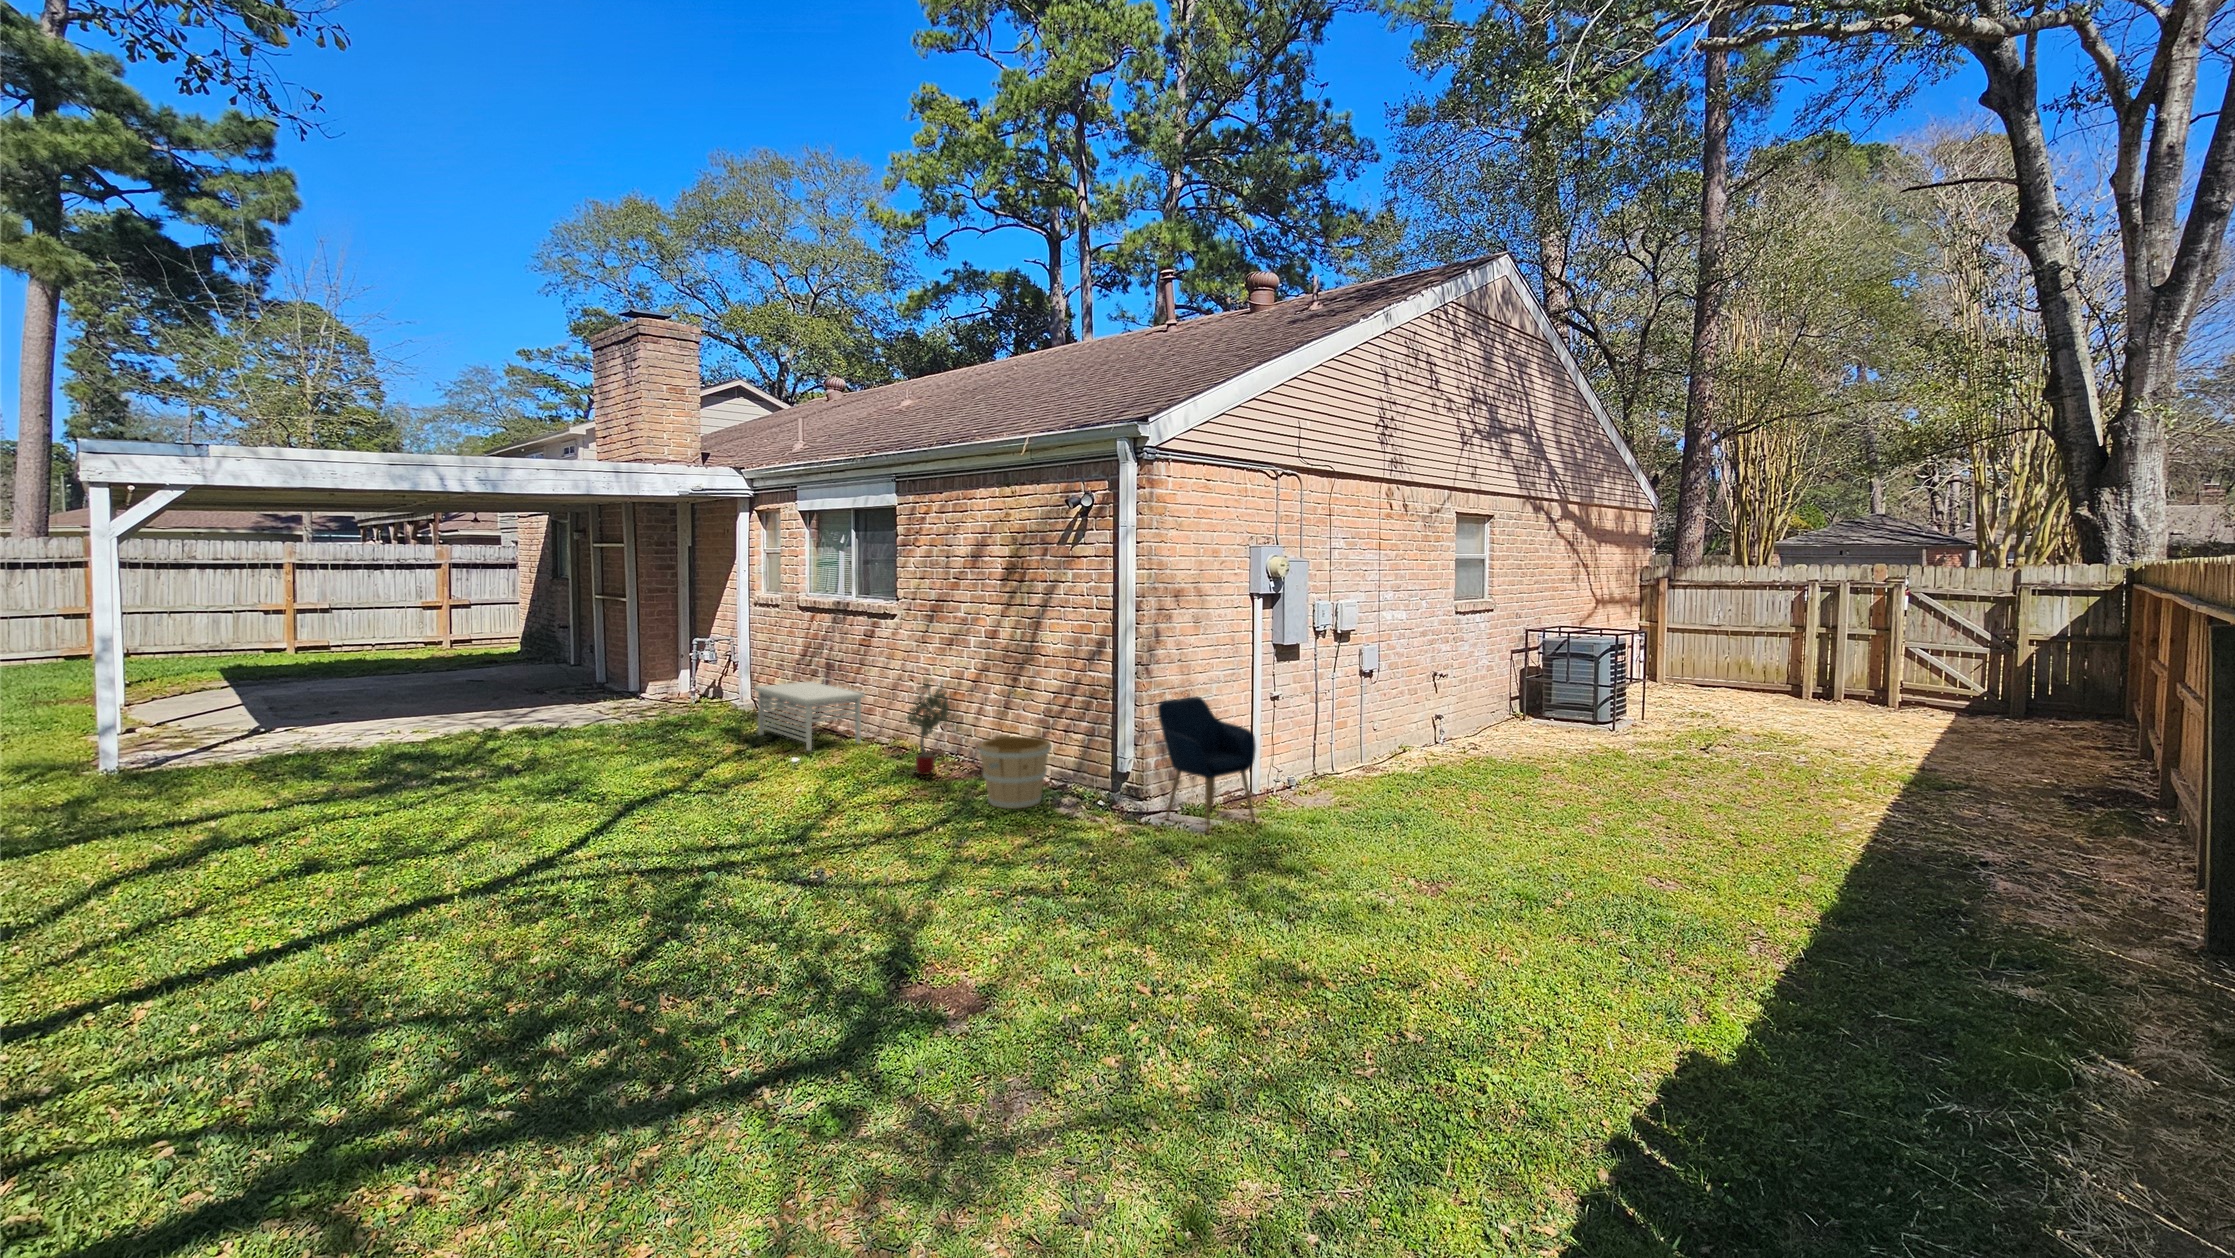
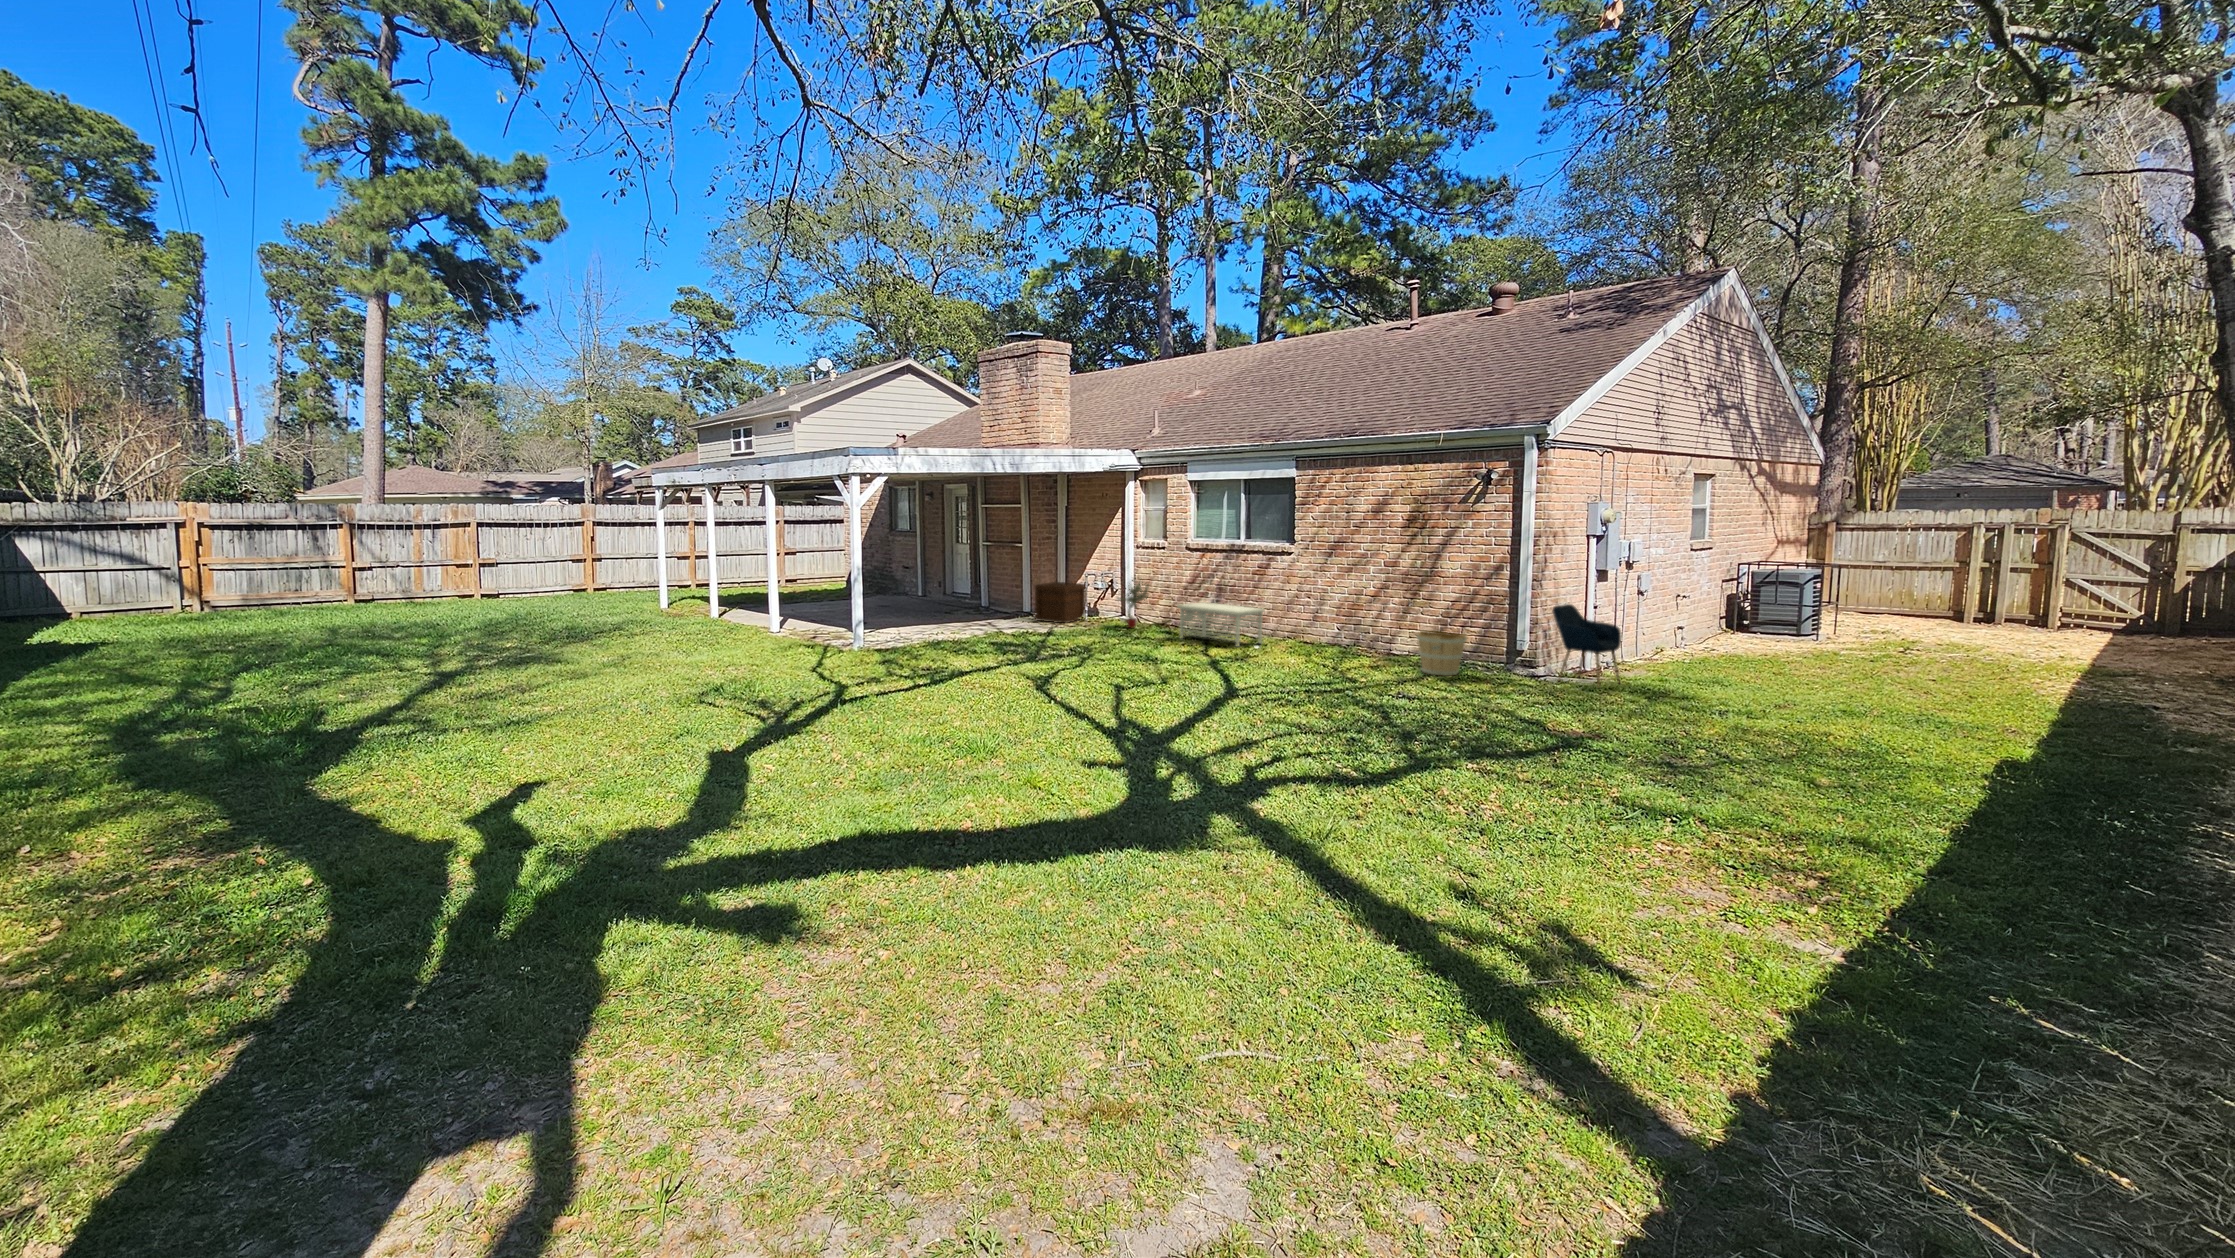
wooden crate: none [623,649,704,708] -> present [1035,582,1086,623]
potted tree: present [906,680,959,775] -> present [1118,578,1149,628]

